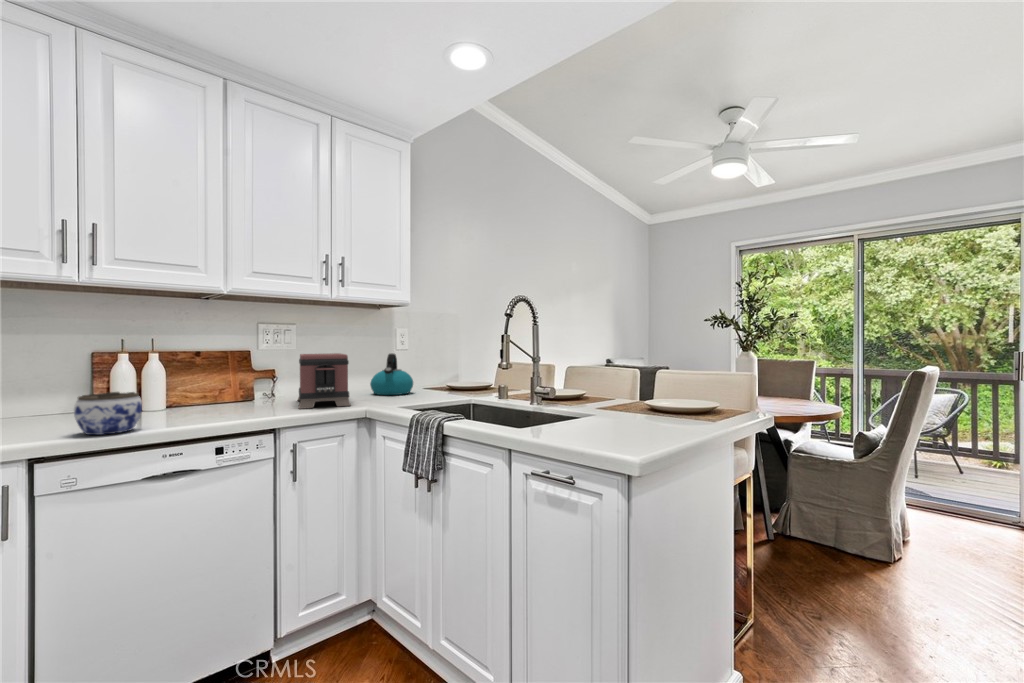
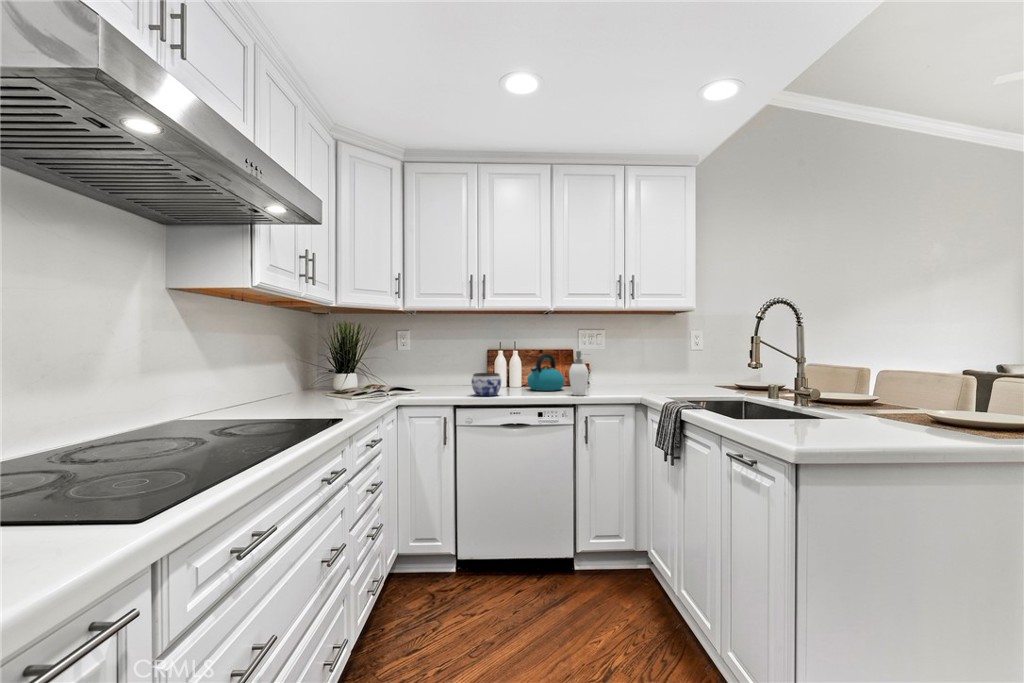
soap dispenser: none [265,352,301,416] -> present [569,351,589,395]
toaster: present [298,353,351,409] -> none [594,353,635,394]
kettle: present [370,353,413,395] -> present [527,354,565,391]

